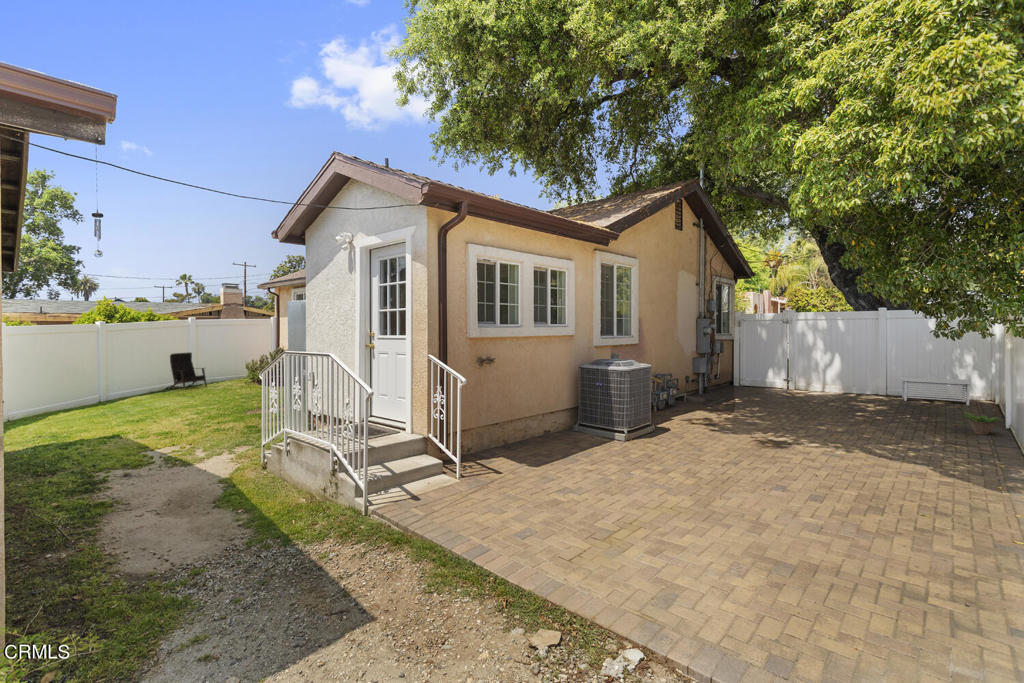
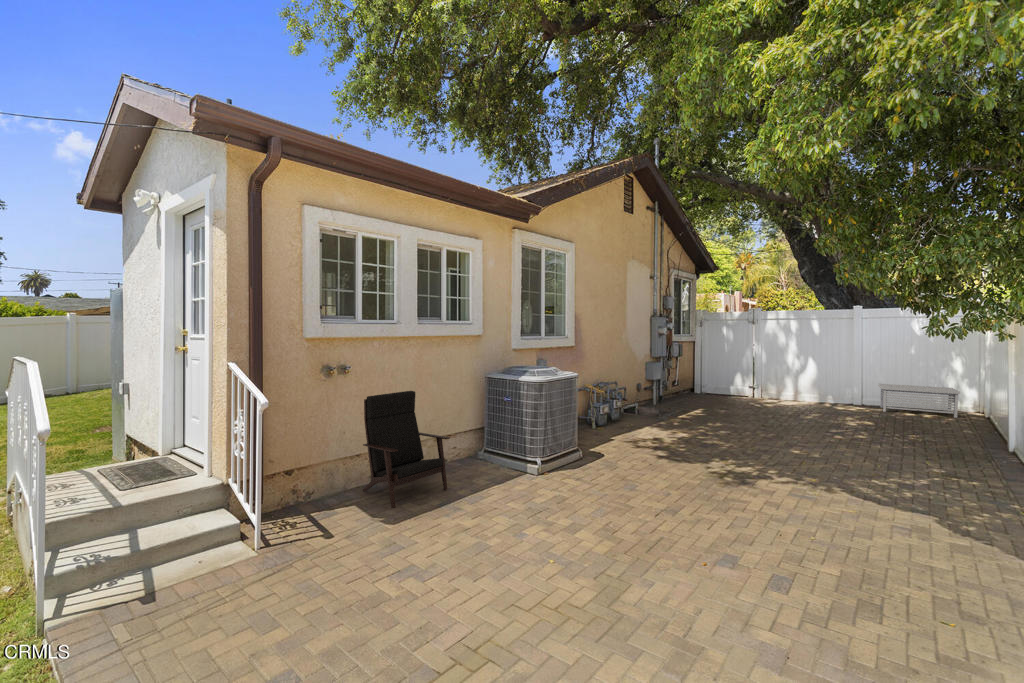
lounge chair: present [170,352,207,390] -> present [363,391,450,508]
decorative plant: present [963,412,1003,435] -> none [958,431,1013,461]

